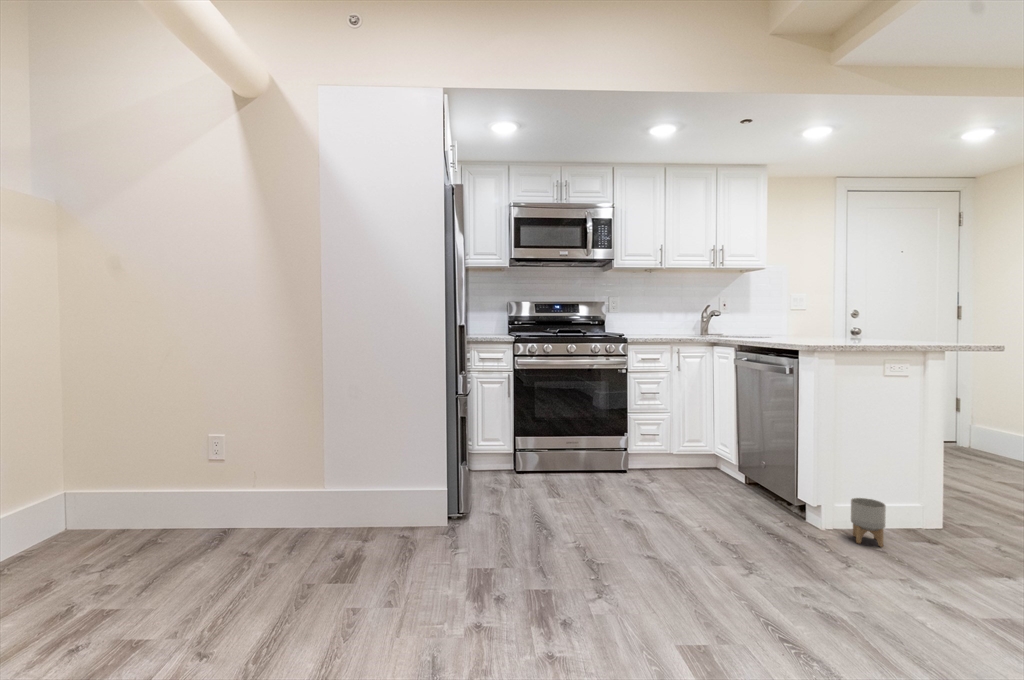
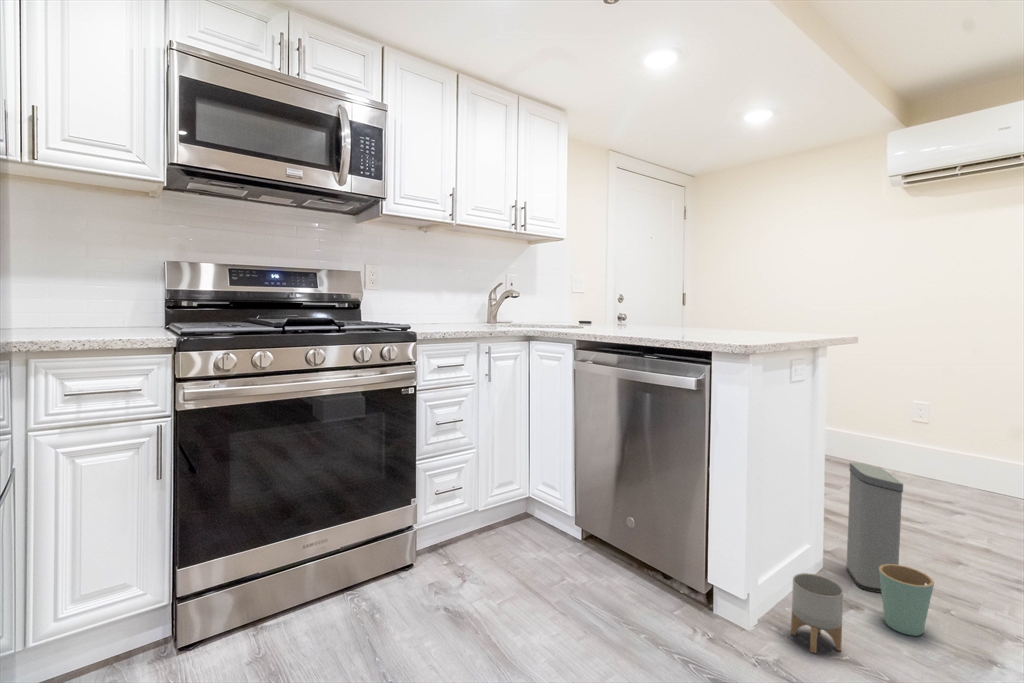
trash can: none [939,441,996,557] -> present [847,462,934,636]

